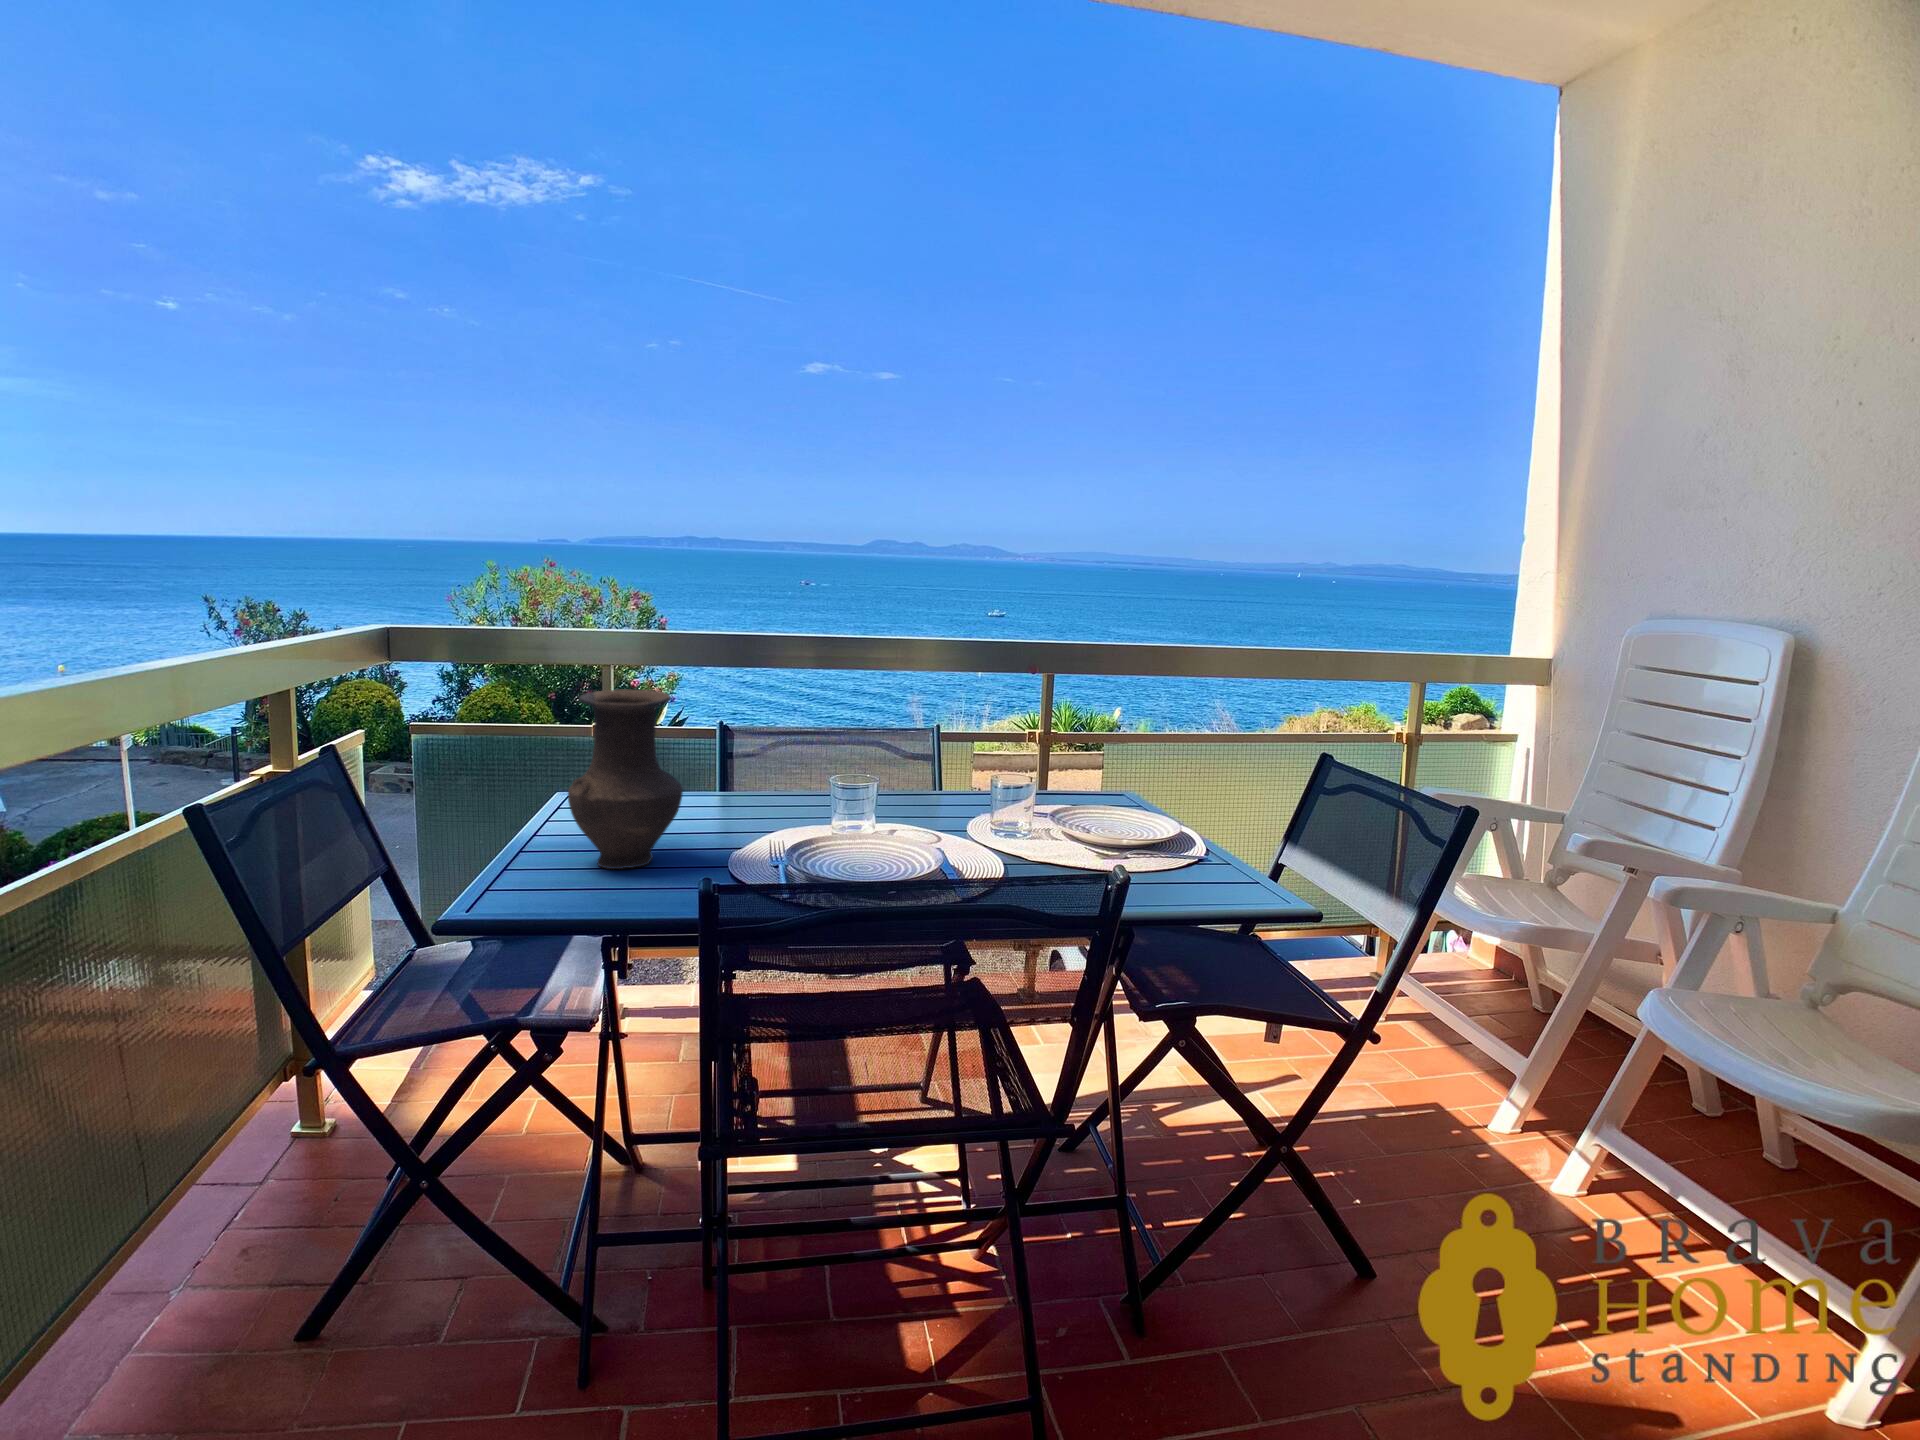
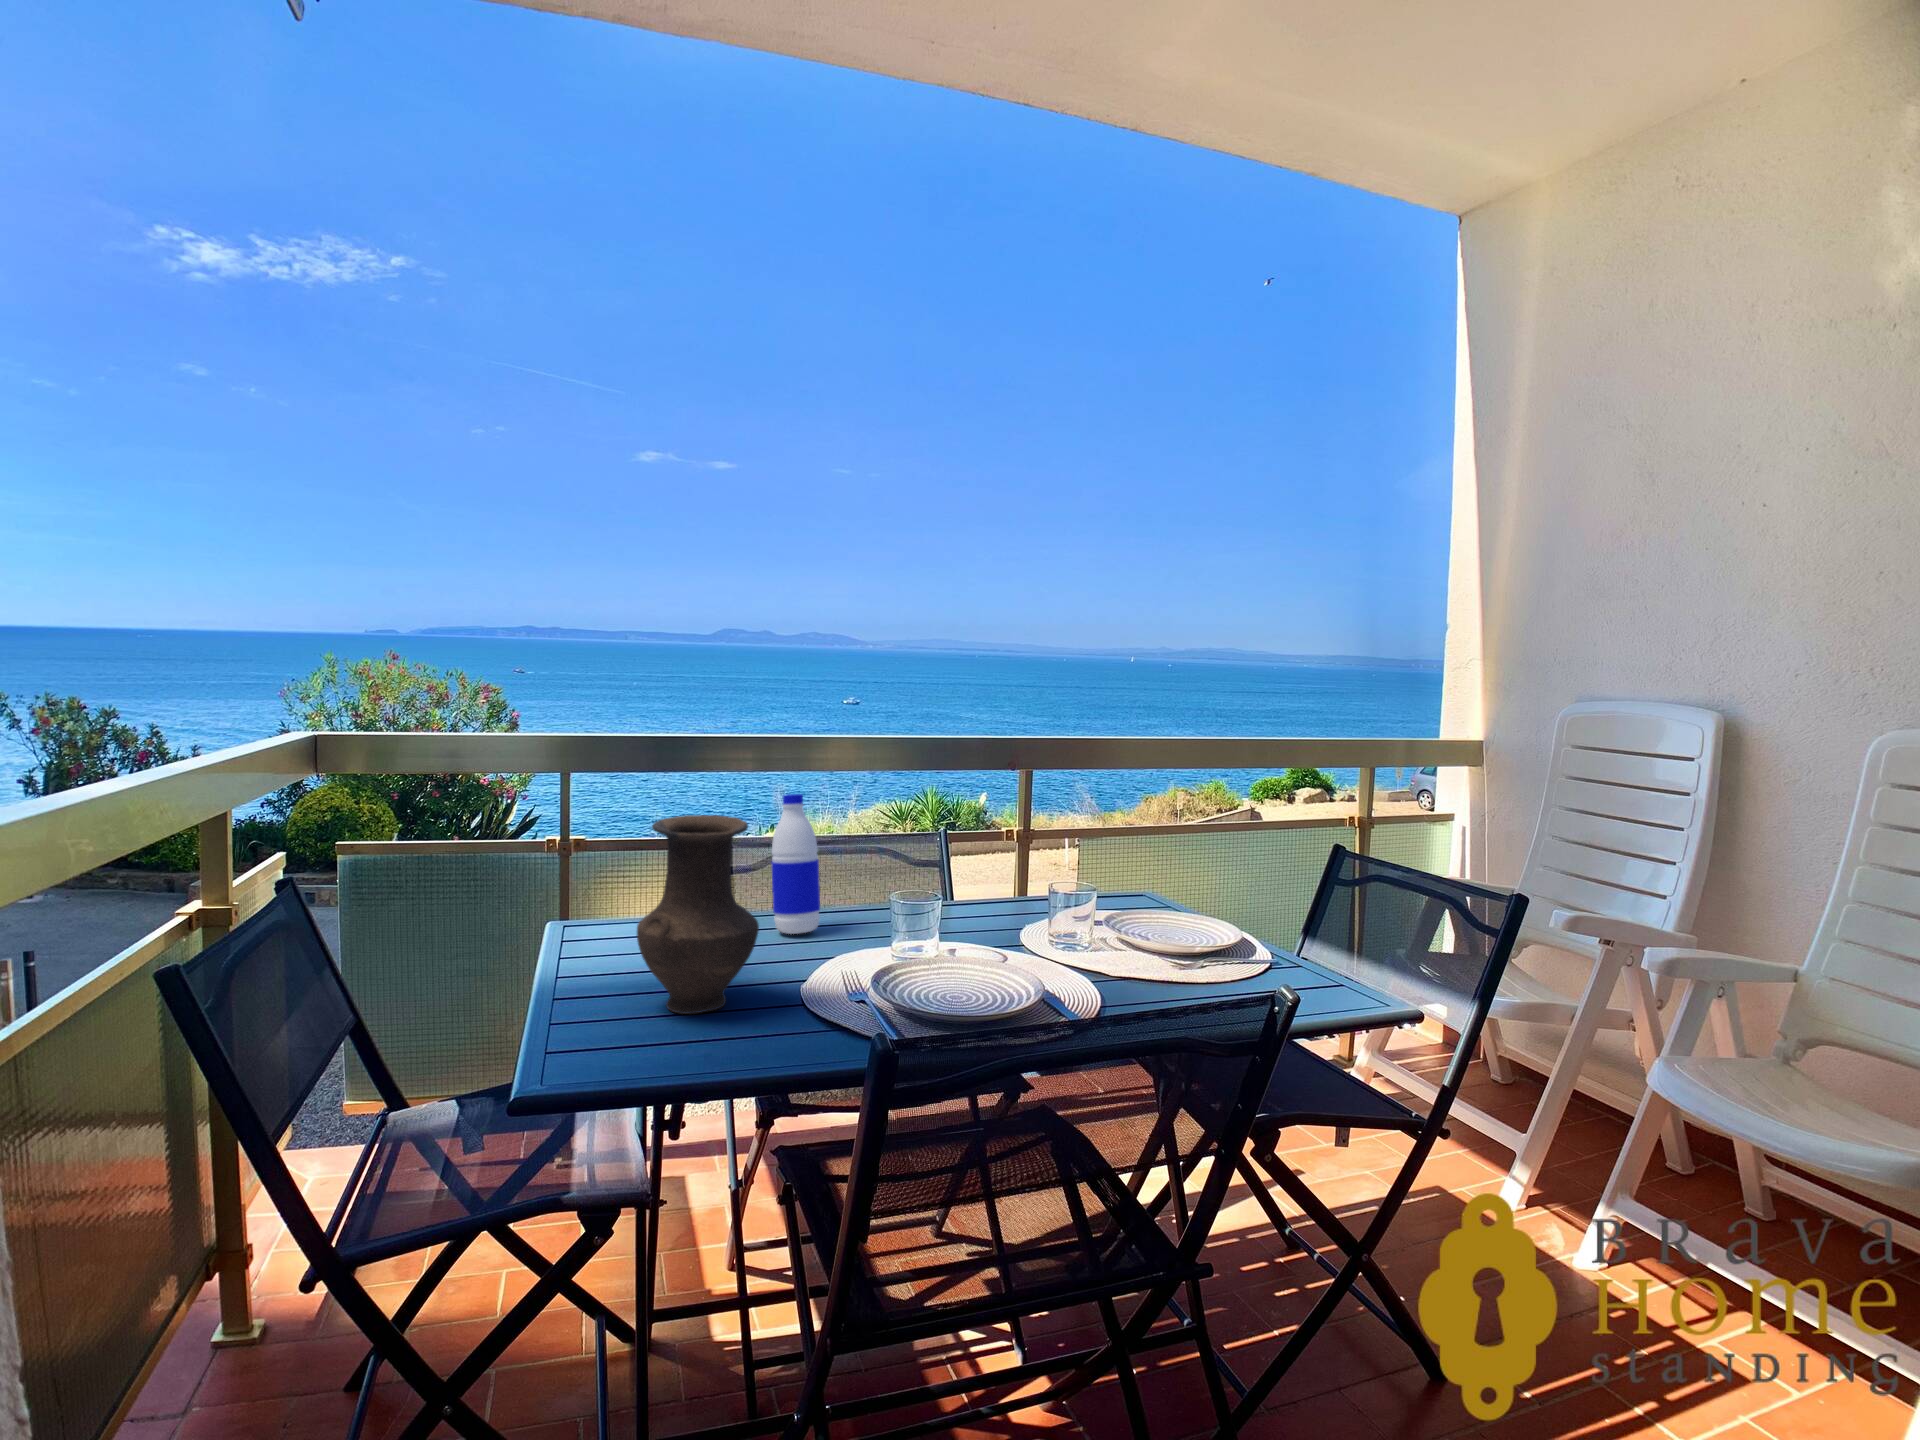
water bottle: none [741,681,787,810] -> present [772,794,820,934]

